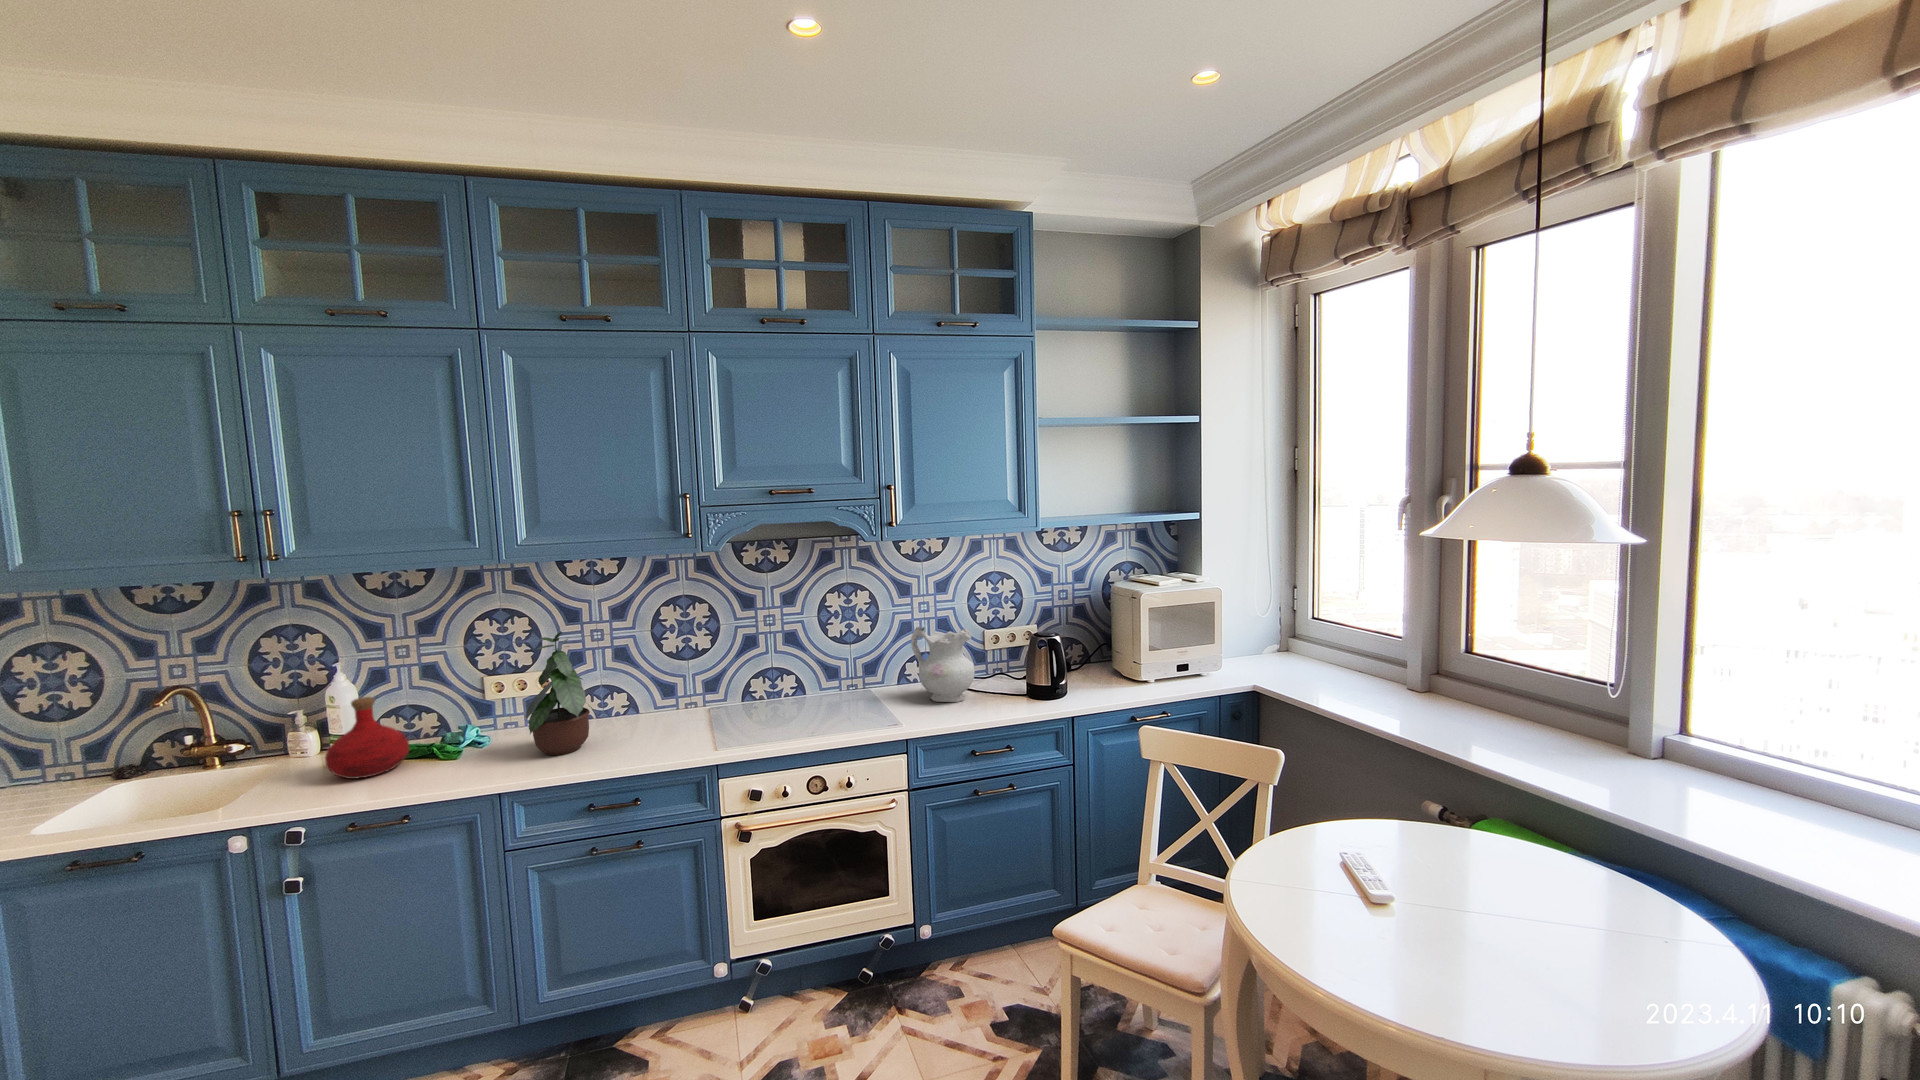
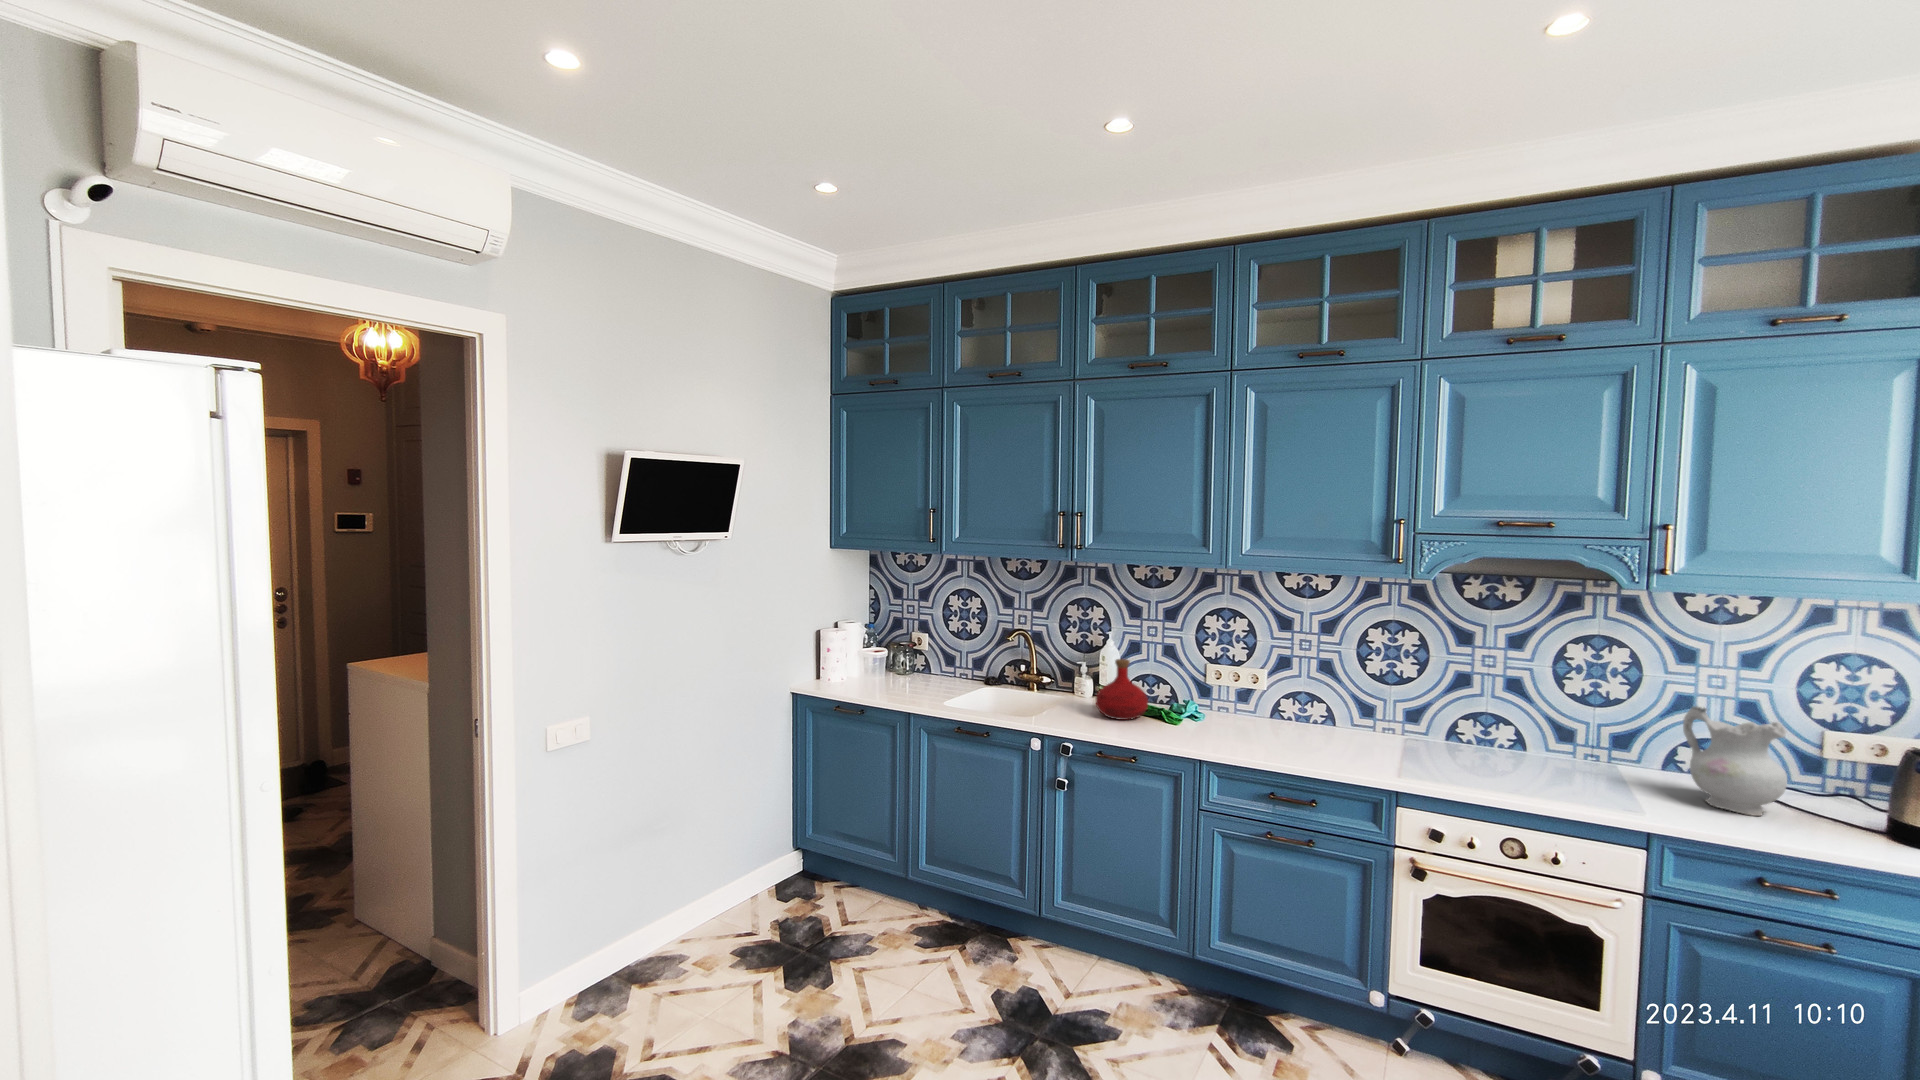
potted plant: present [526,632,592,755] -> none [1227,634,1295,743]

